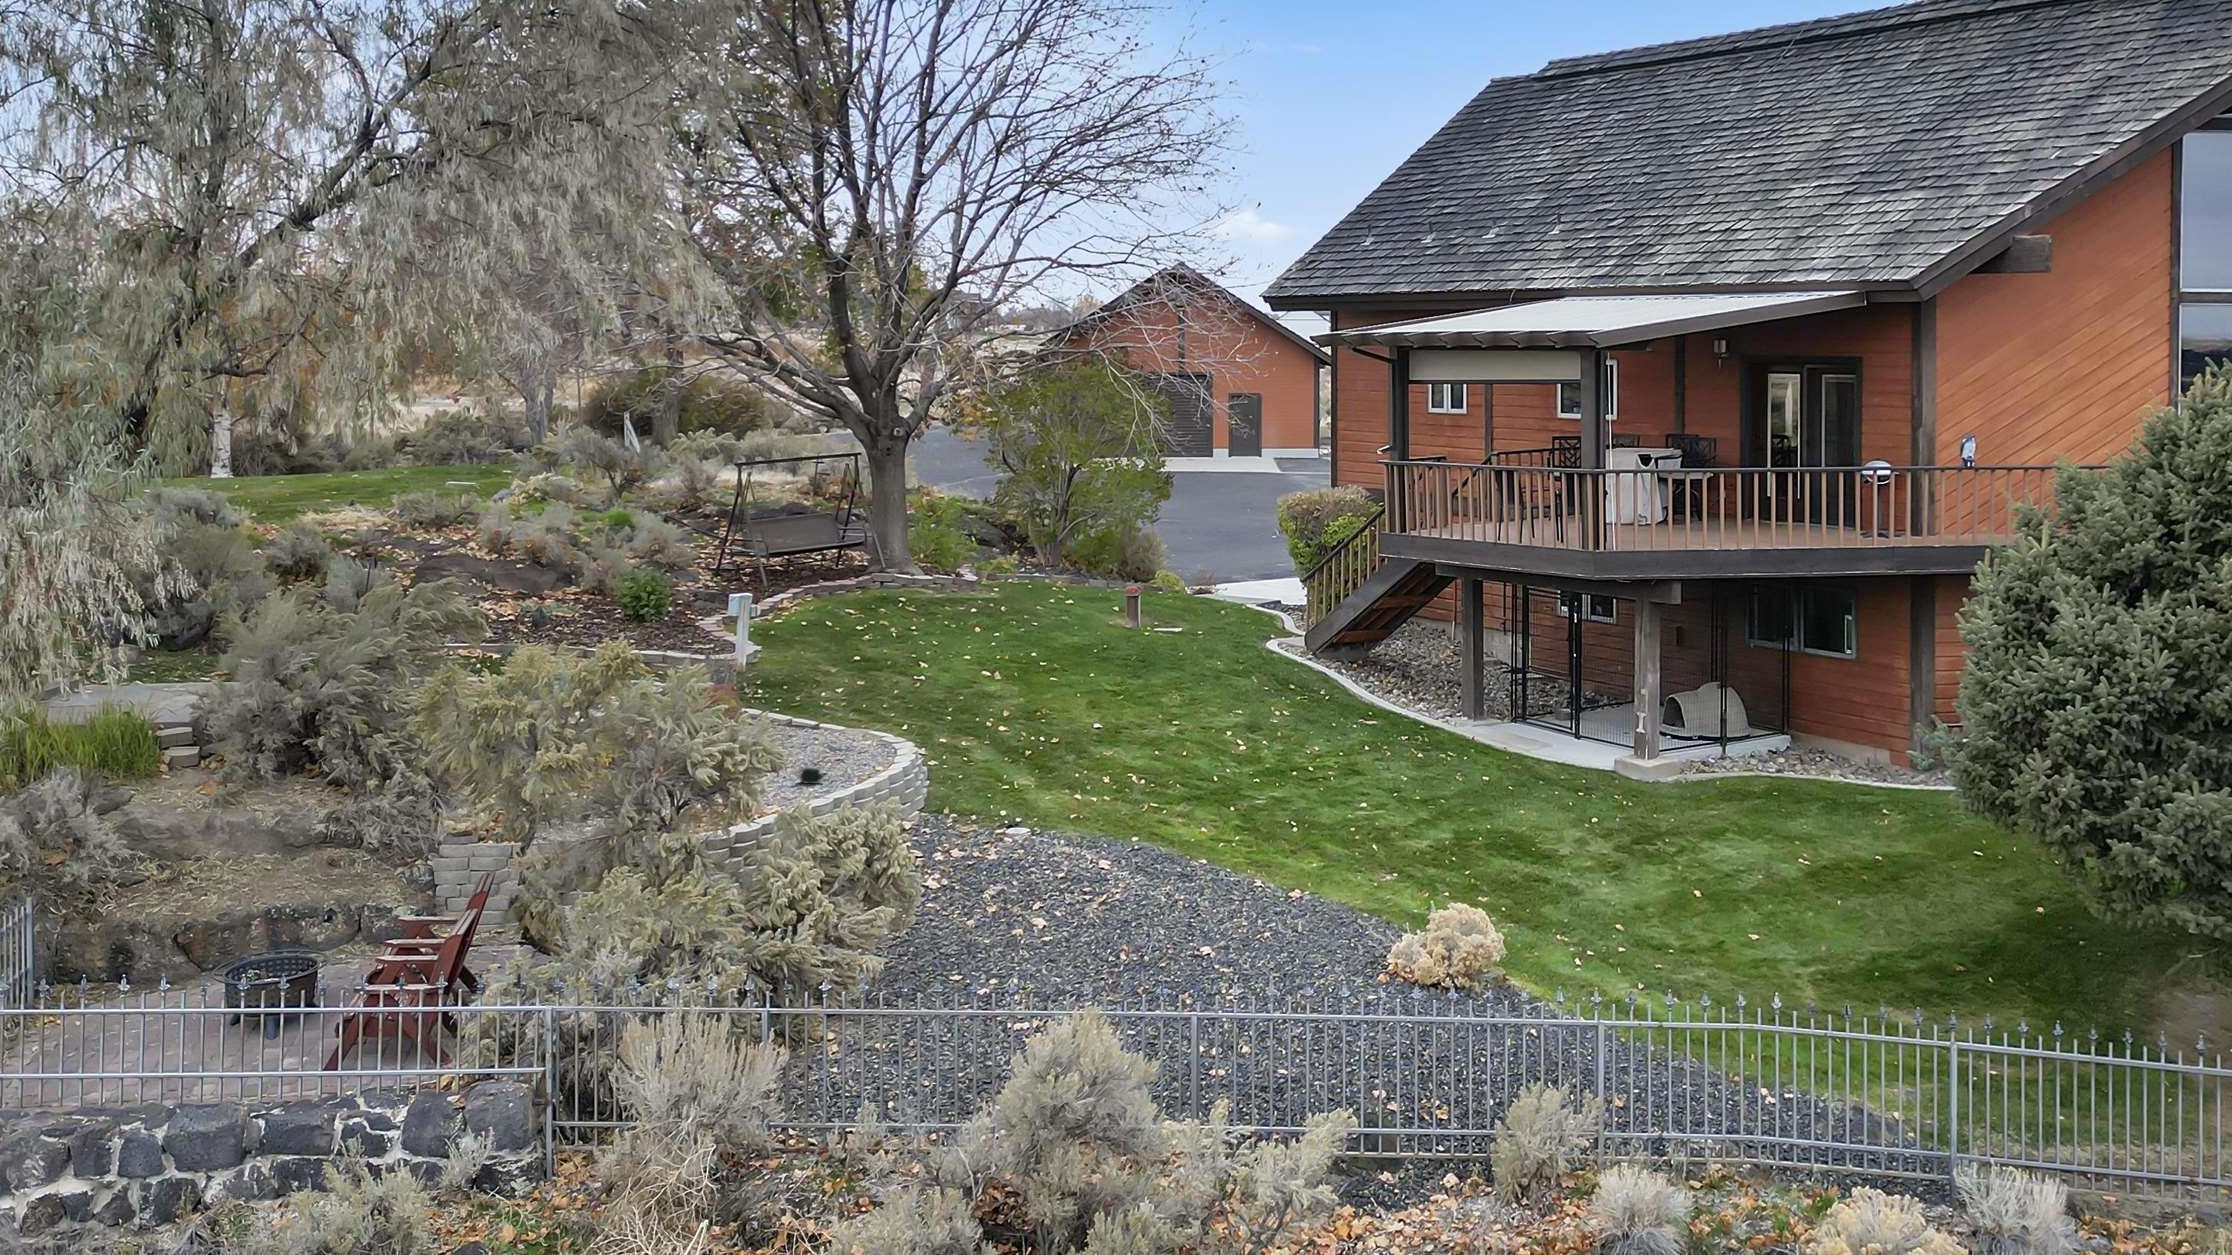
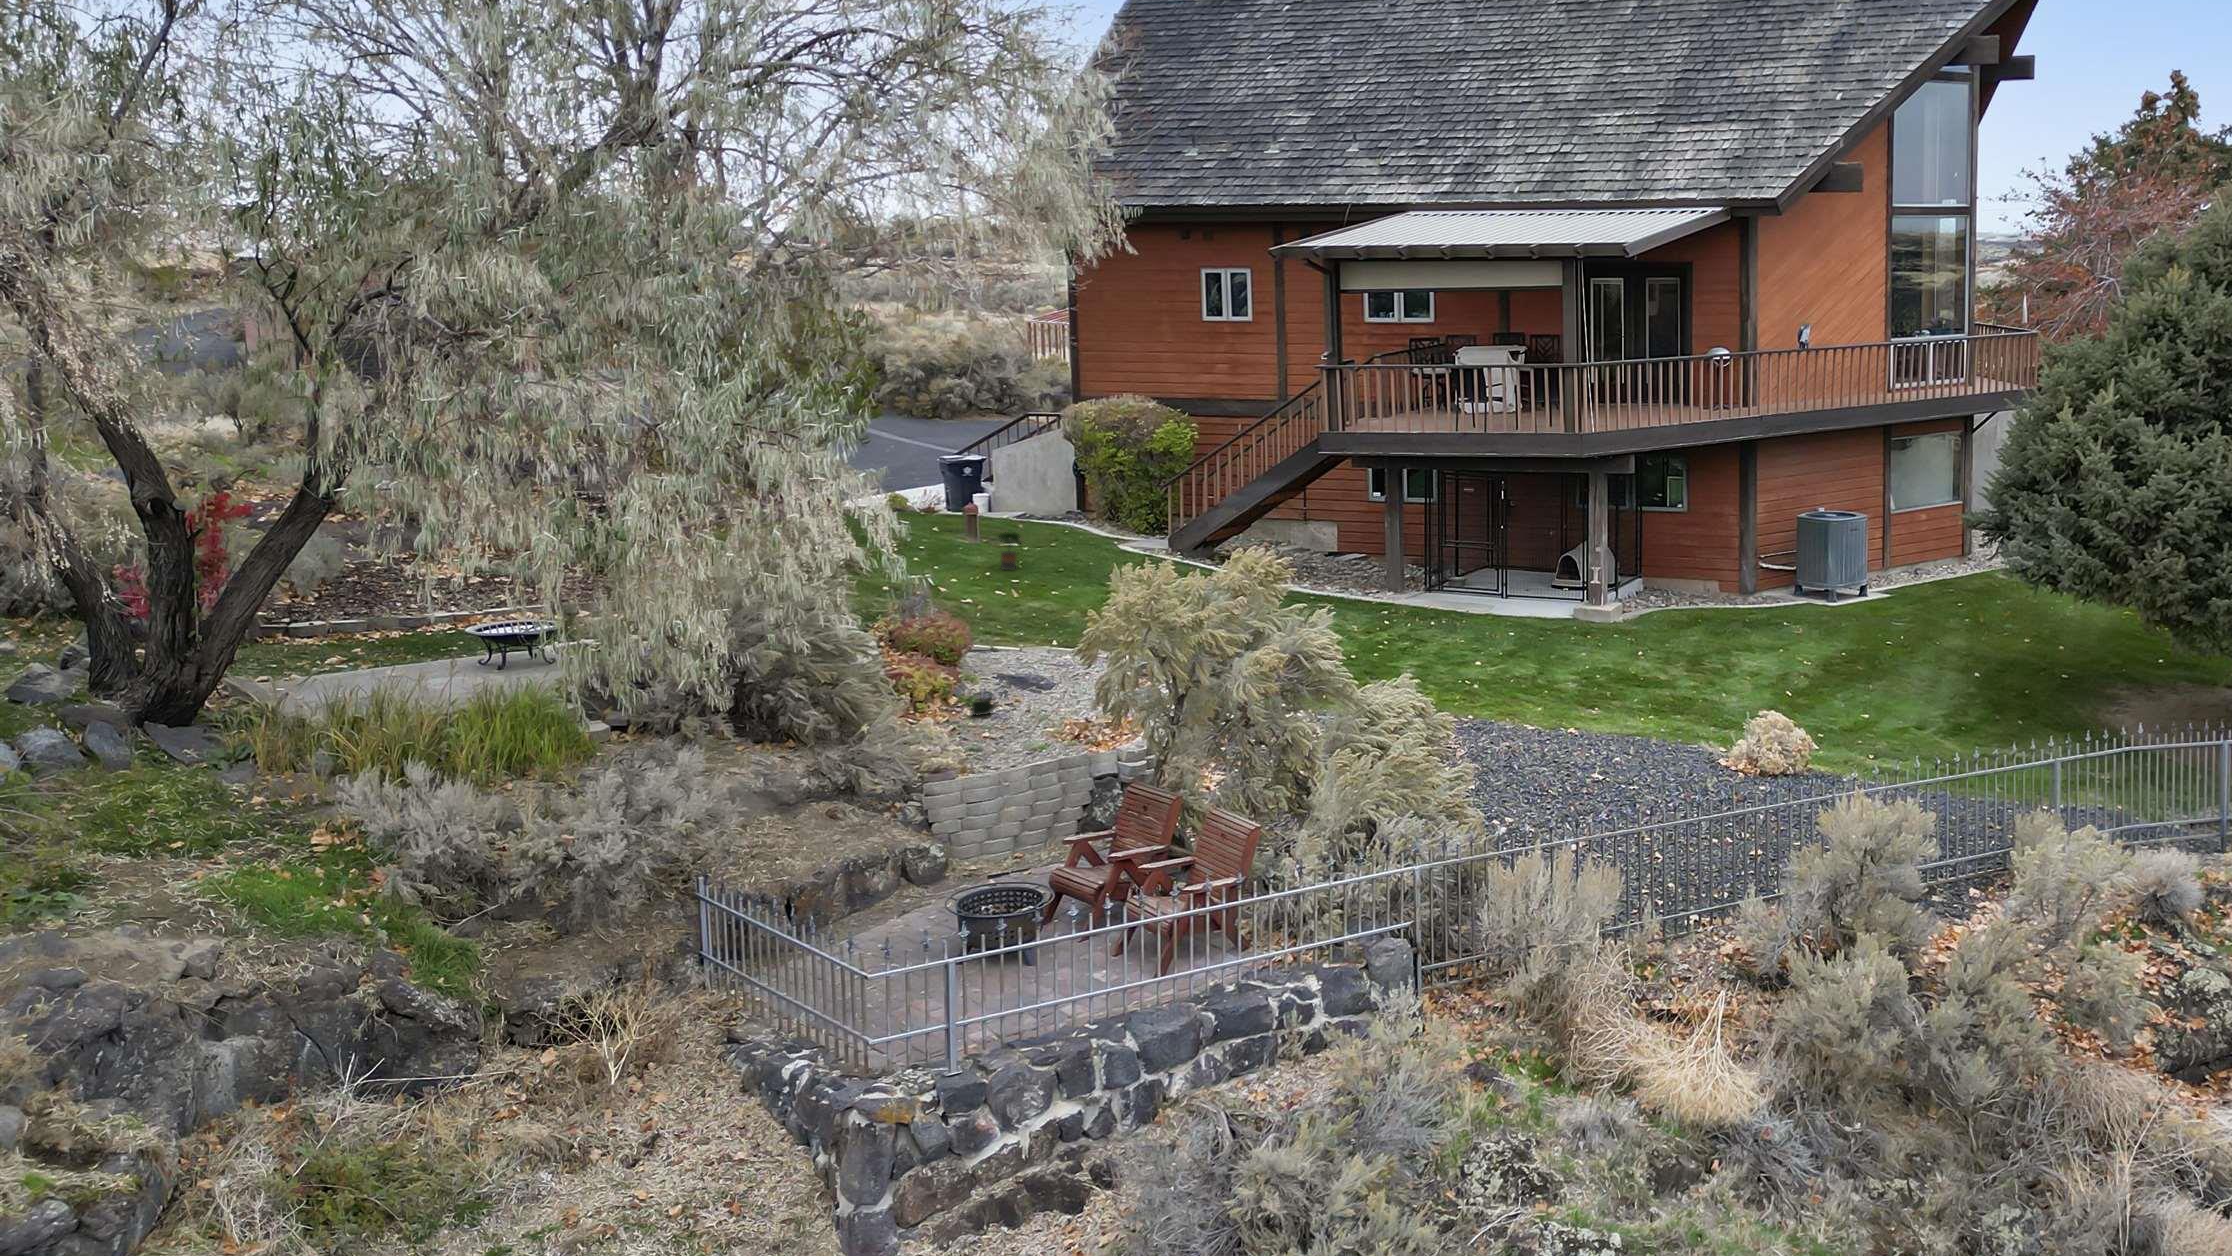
potted tree: none [1141,610,1166,649] -> present [999,532,1022,570]

